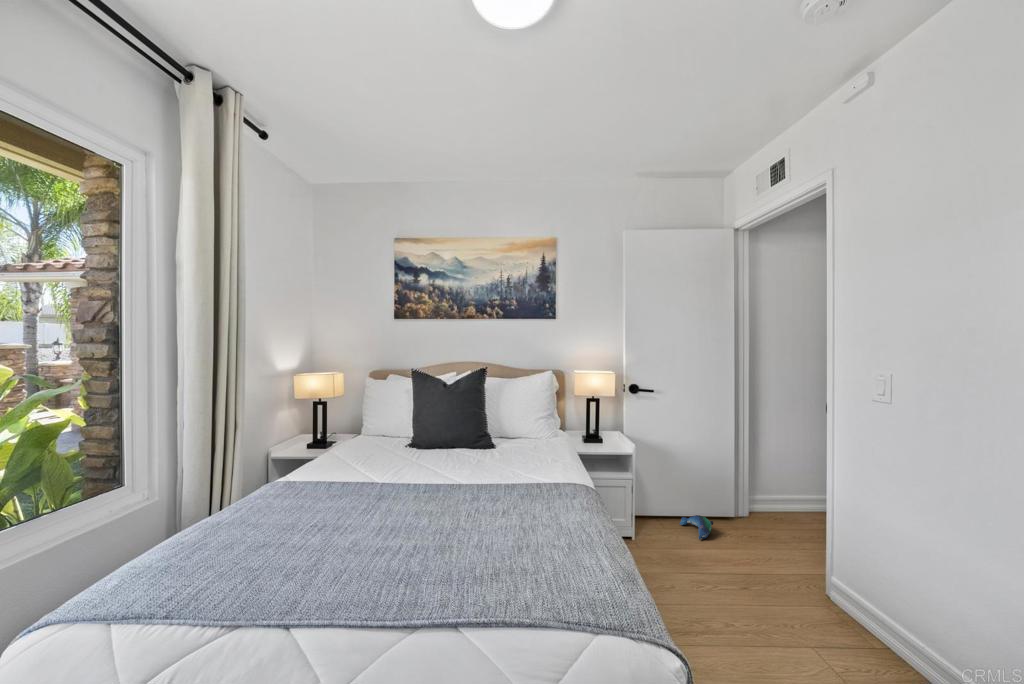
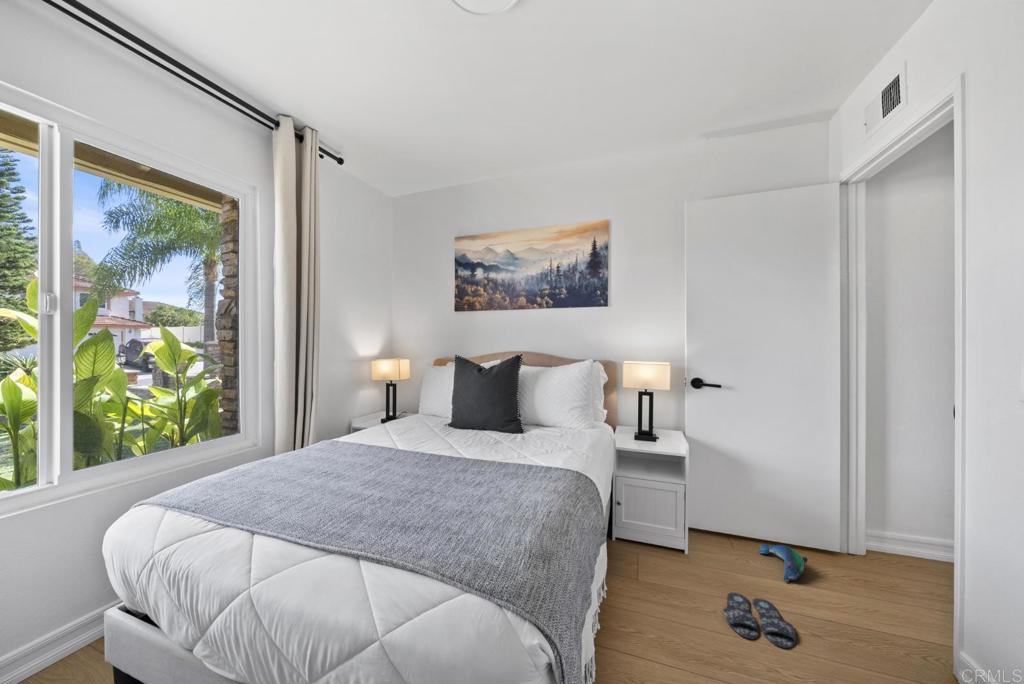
slippers: none [663,552,710,577] -> present [723,593,796,649]

